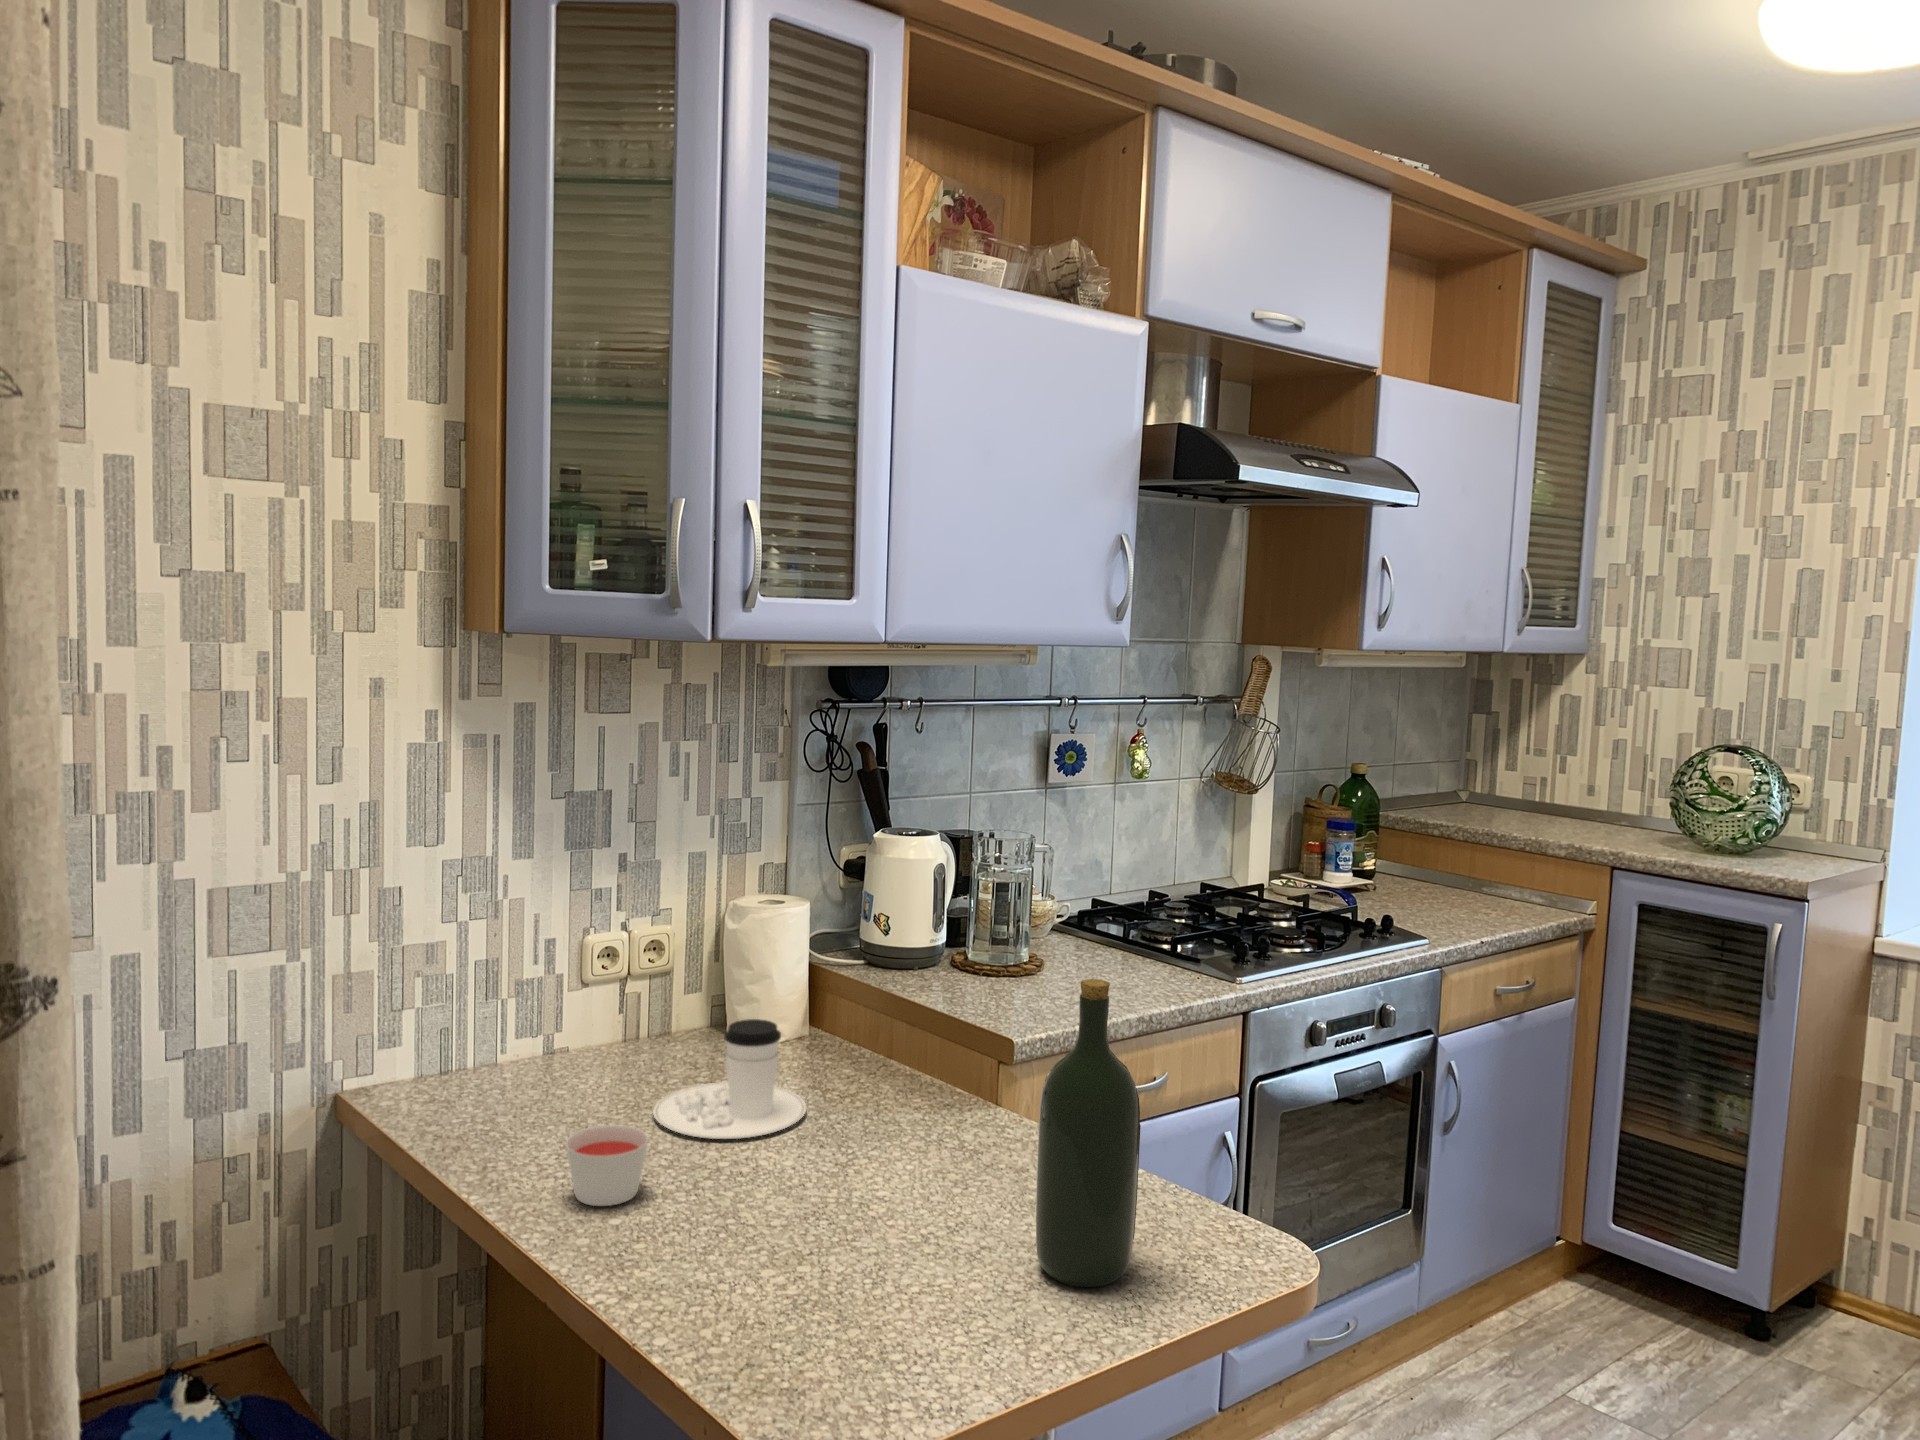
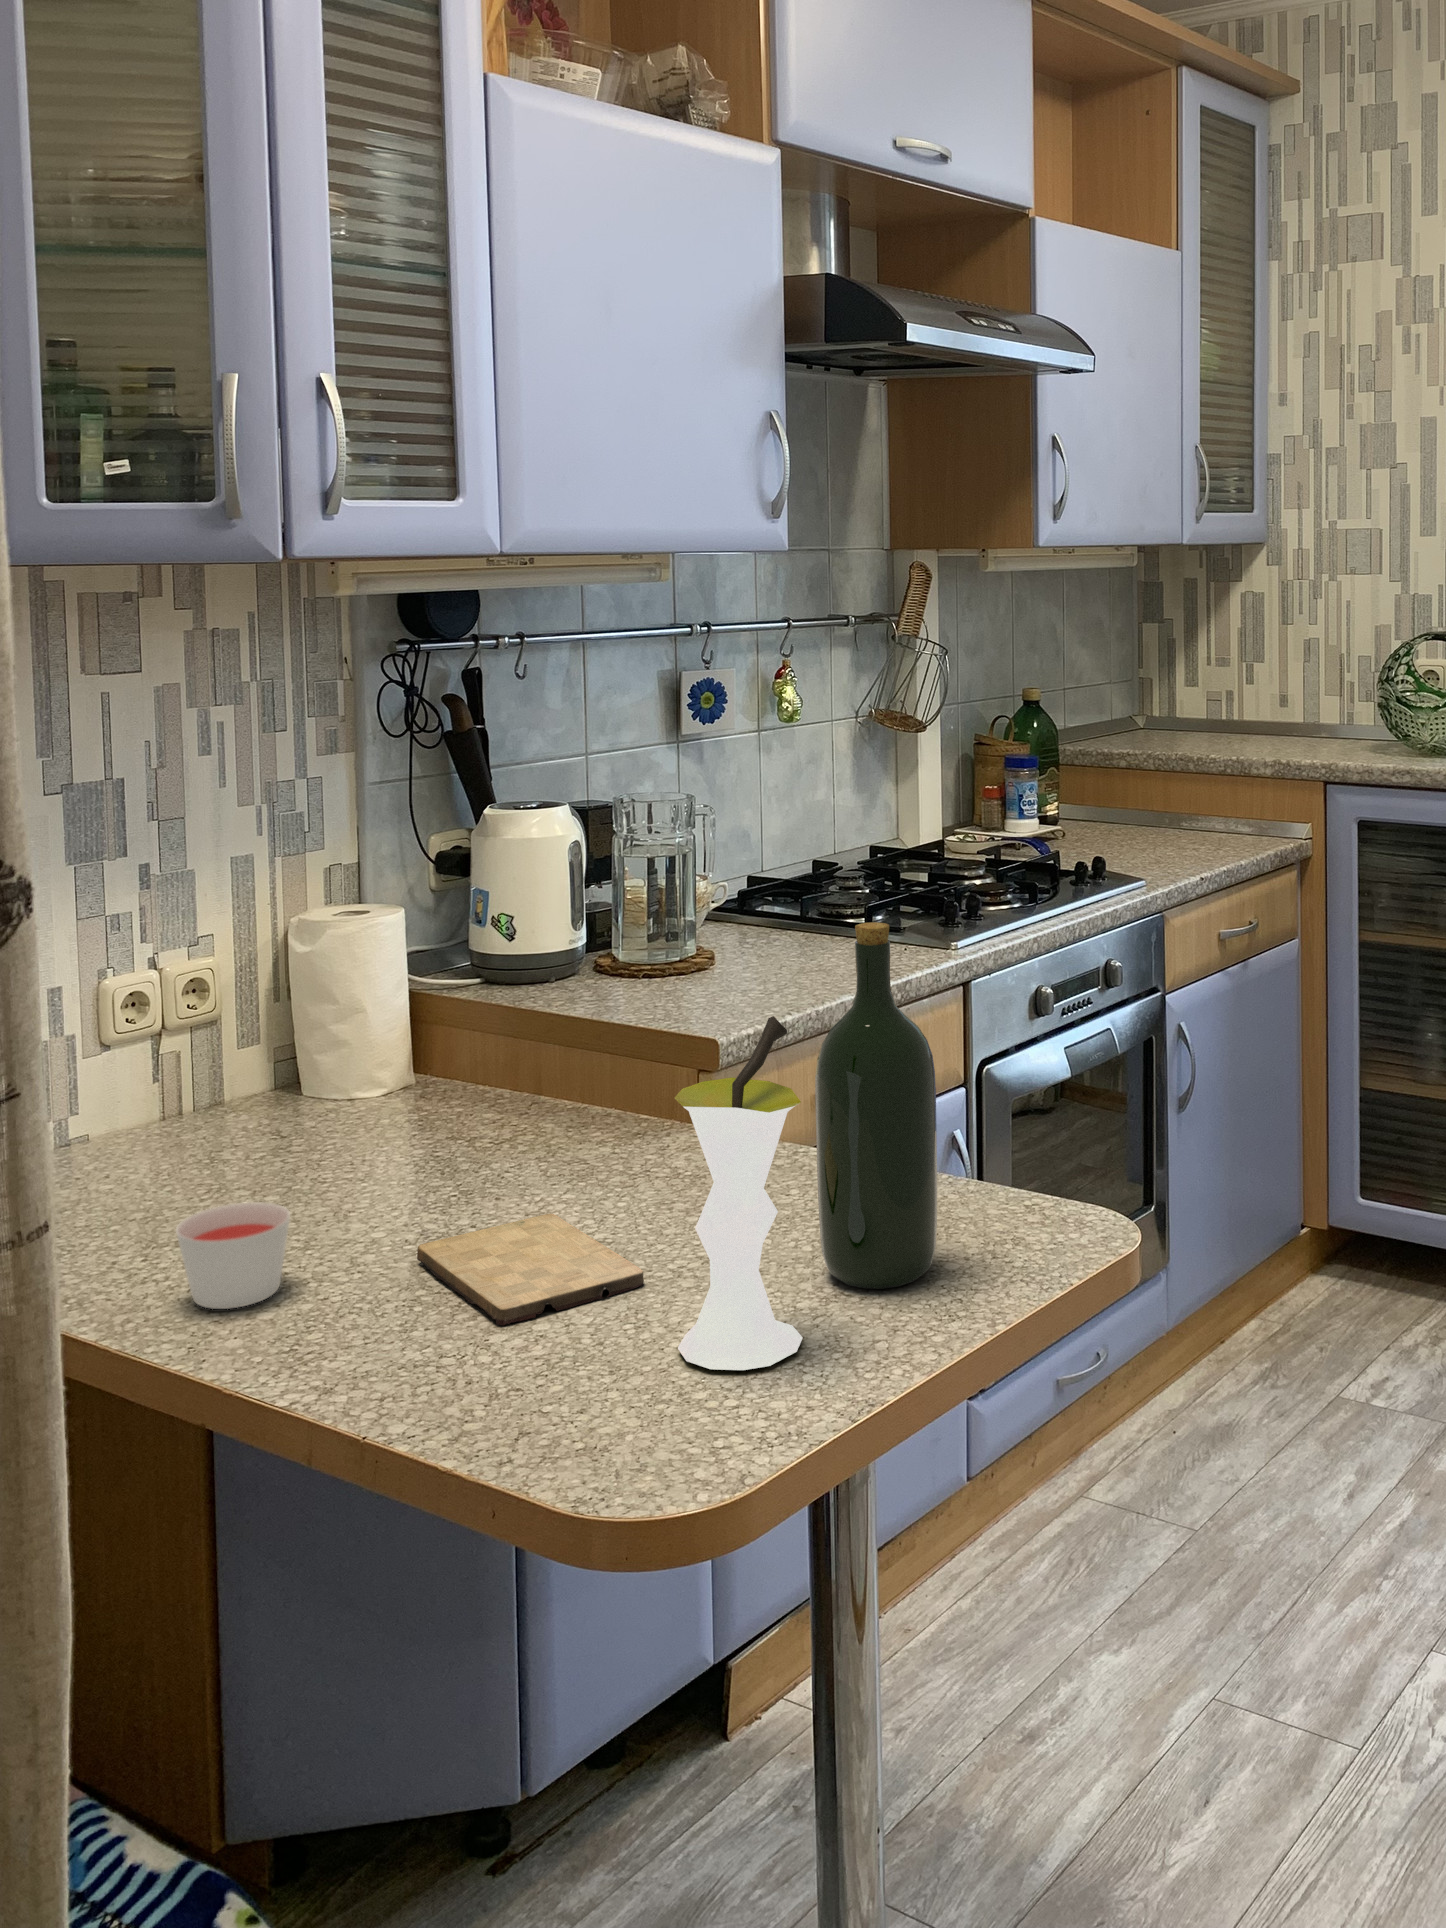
coffee cup: present [653,1019,806,1139] -> none [251,1054,462,1215]
vase: none [894,1052,1006,1344] -> present [674,1016,803,1370]
cutting board: none [740,1167,895,1261] -> present [417,1213,644,1325]

